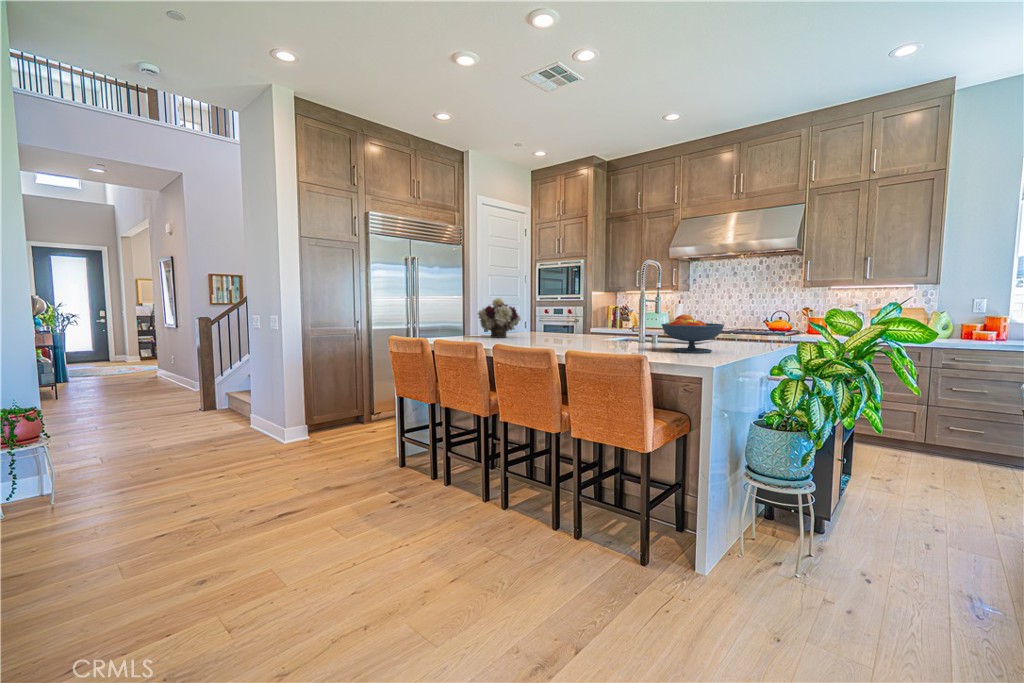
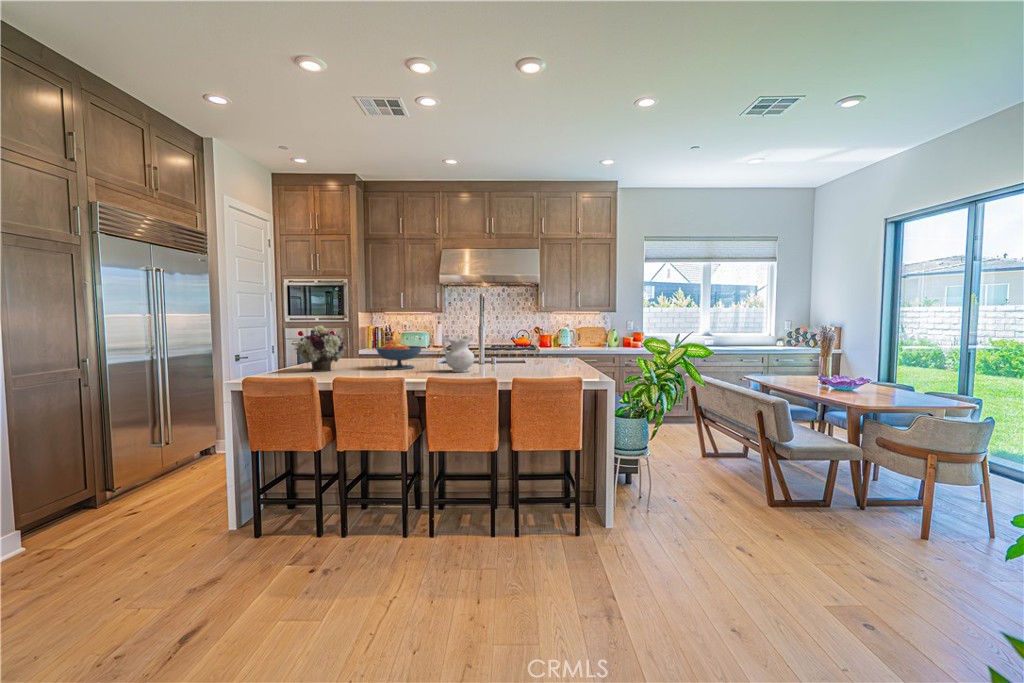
ceramic pitcher: none [584,306,619,345] -> present [442,335,474,372]
fruit bowl: present [662,315,724,353] -> present [376,340,422,370]

